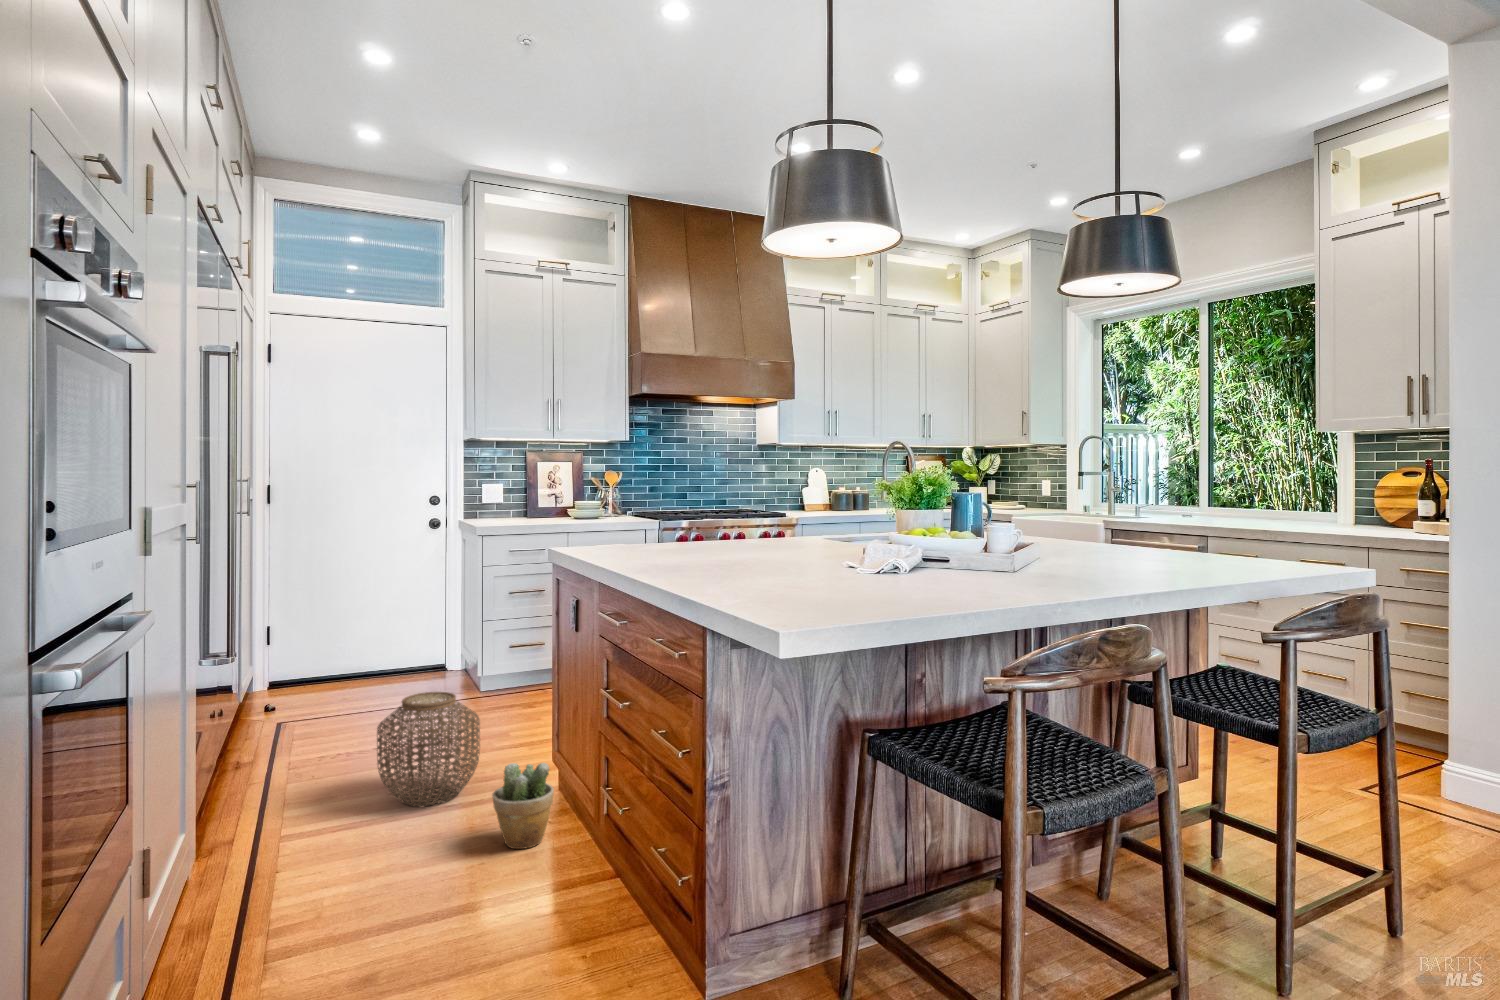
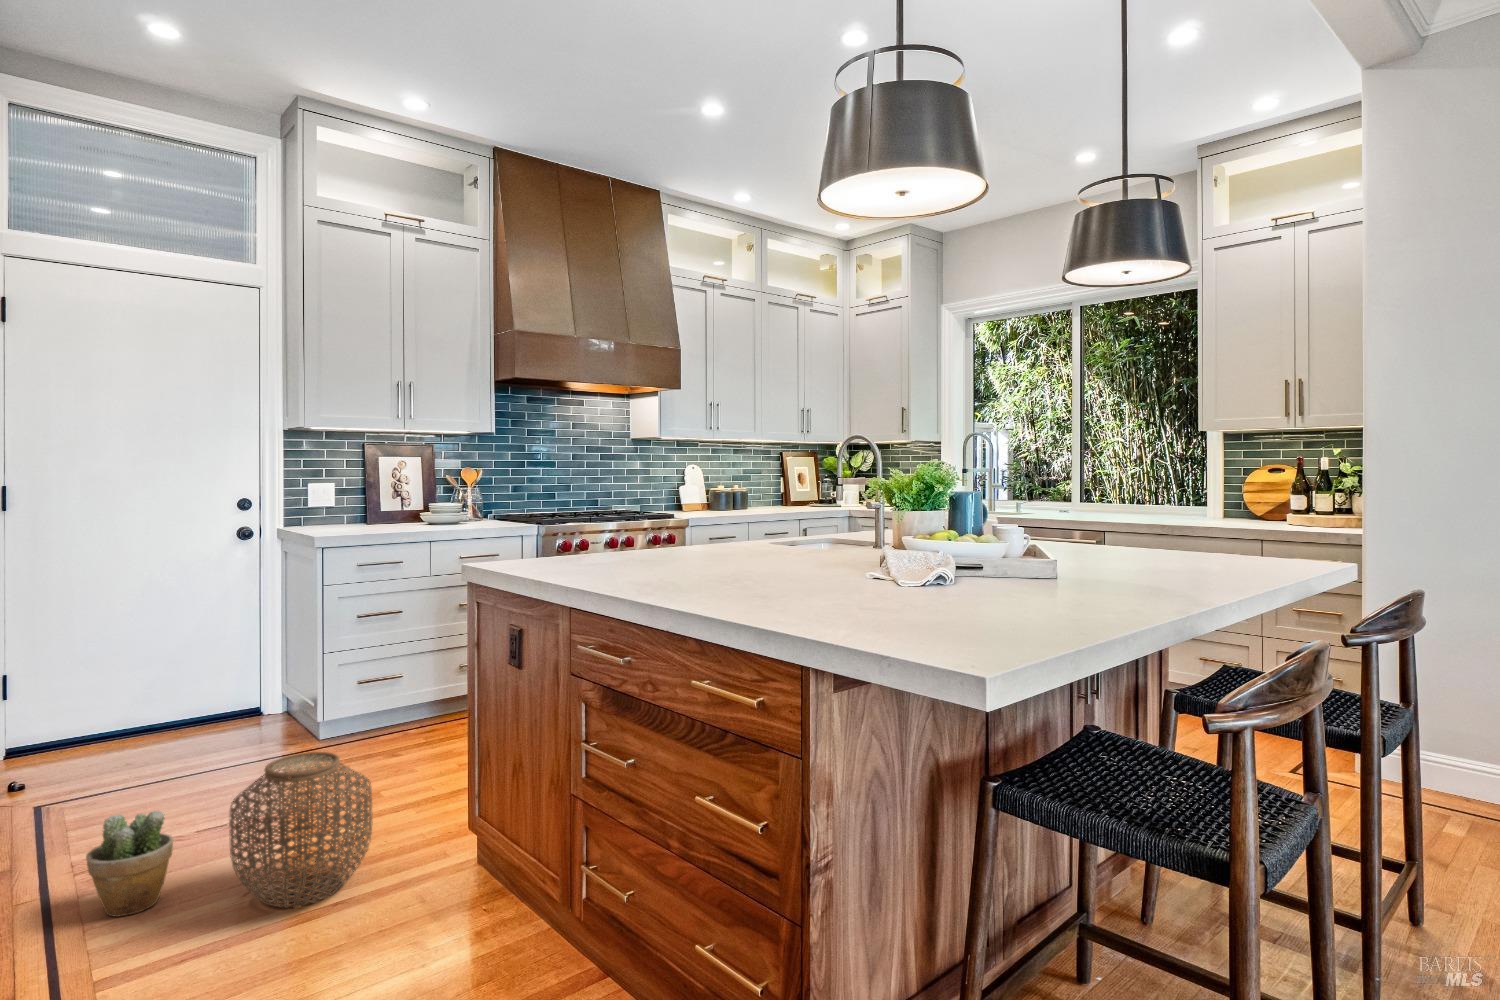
potted plant: present [492,763,554,849] -> present [86,811,173,917]

